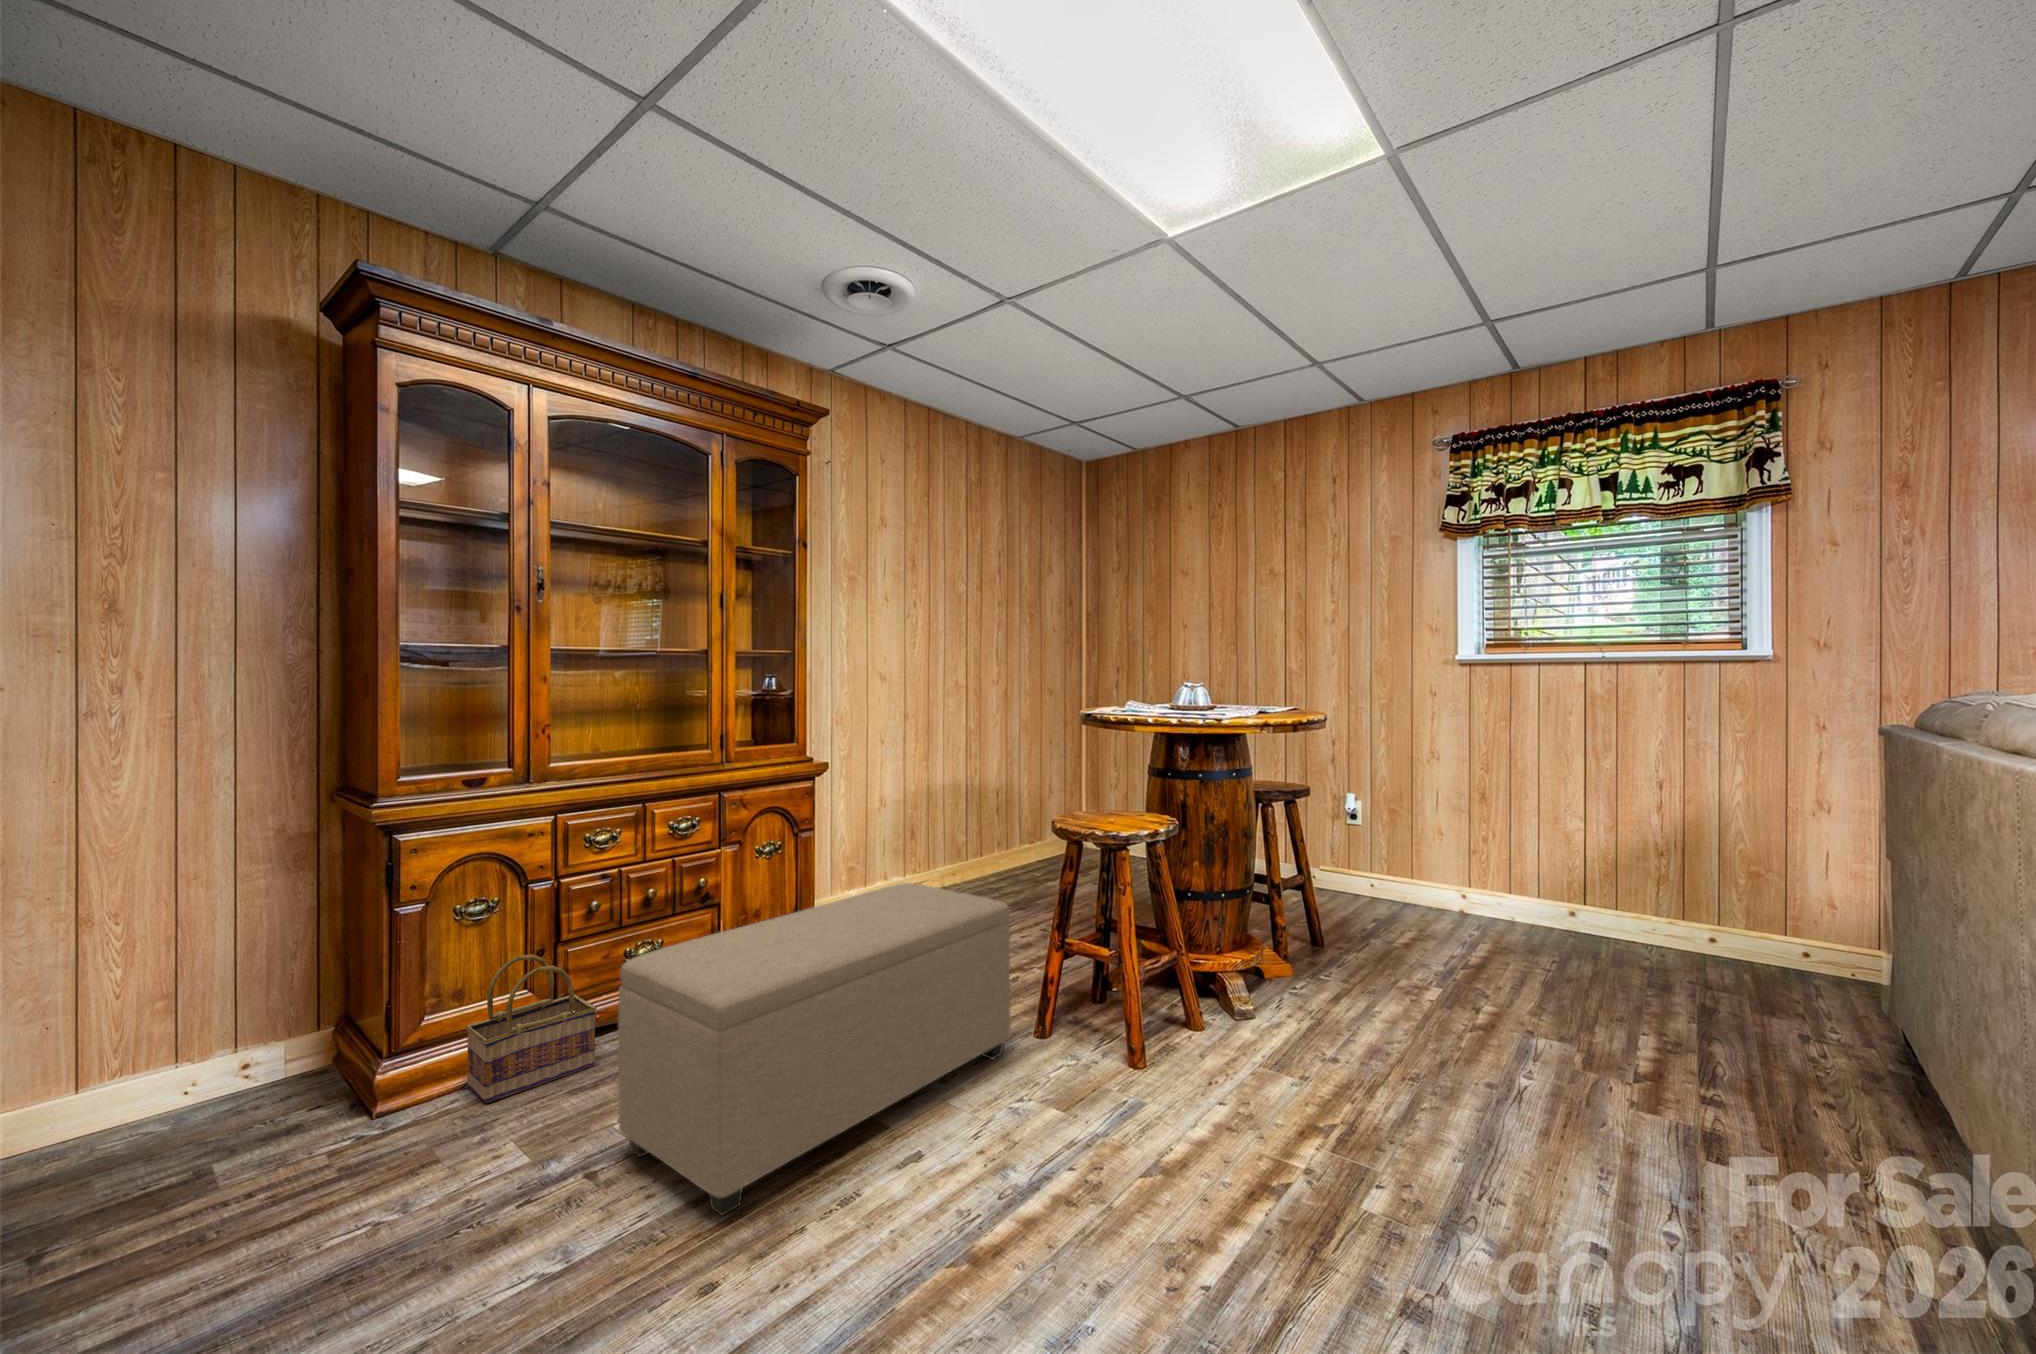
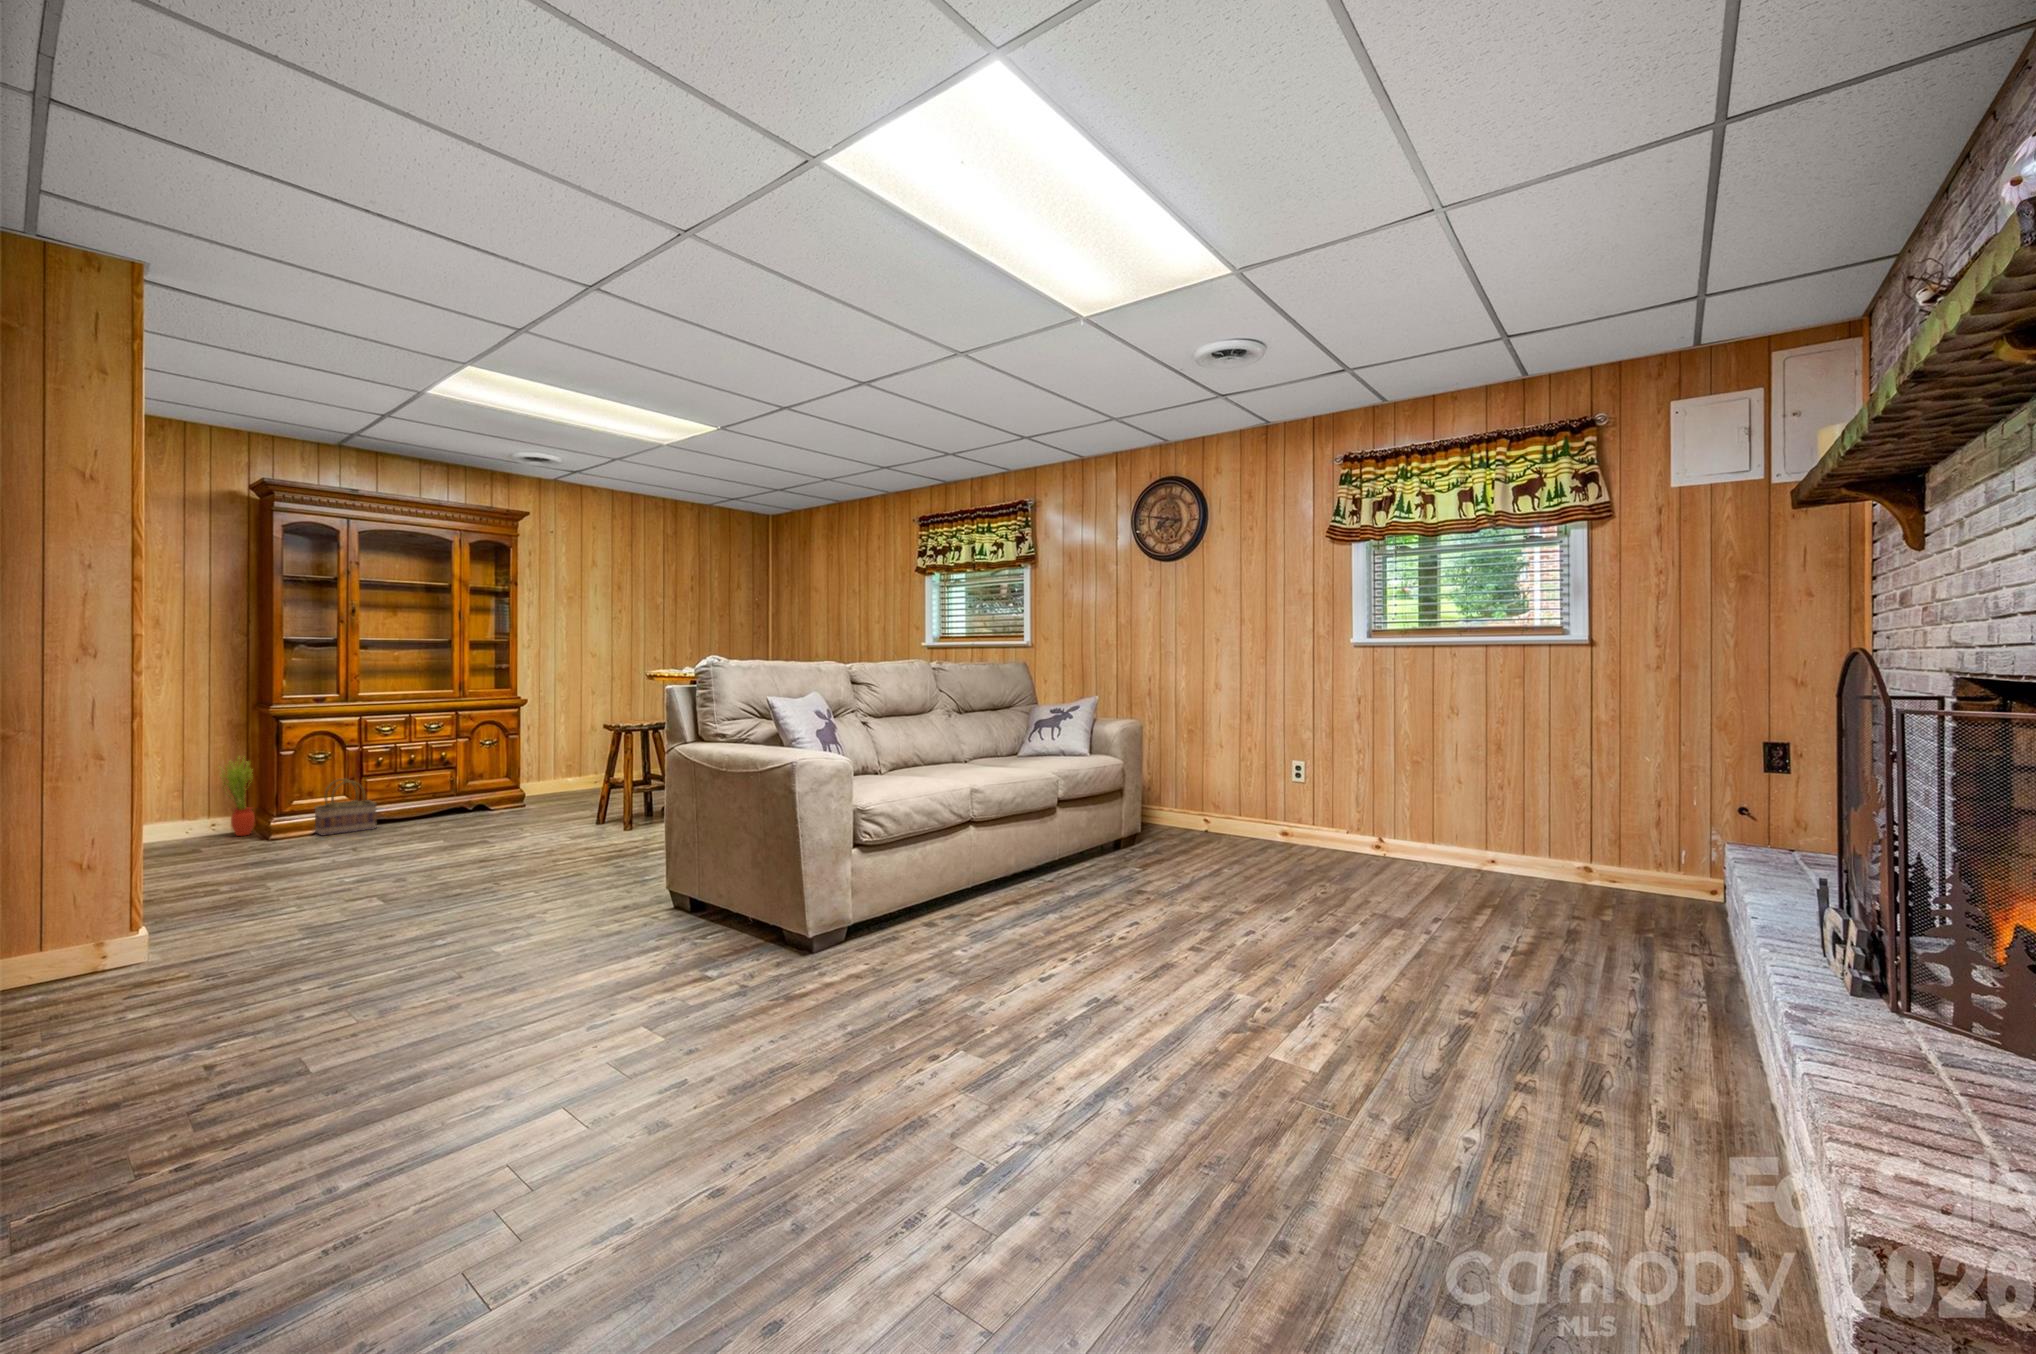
ottoman: present [618,883,1011,1215] -> none [371,753,572,851]
potted plant: none [253,910,334,1101] -> present [220,756,255,836]

